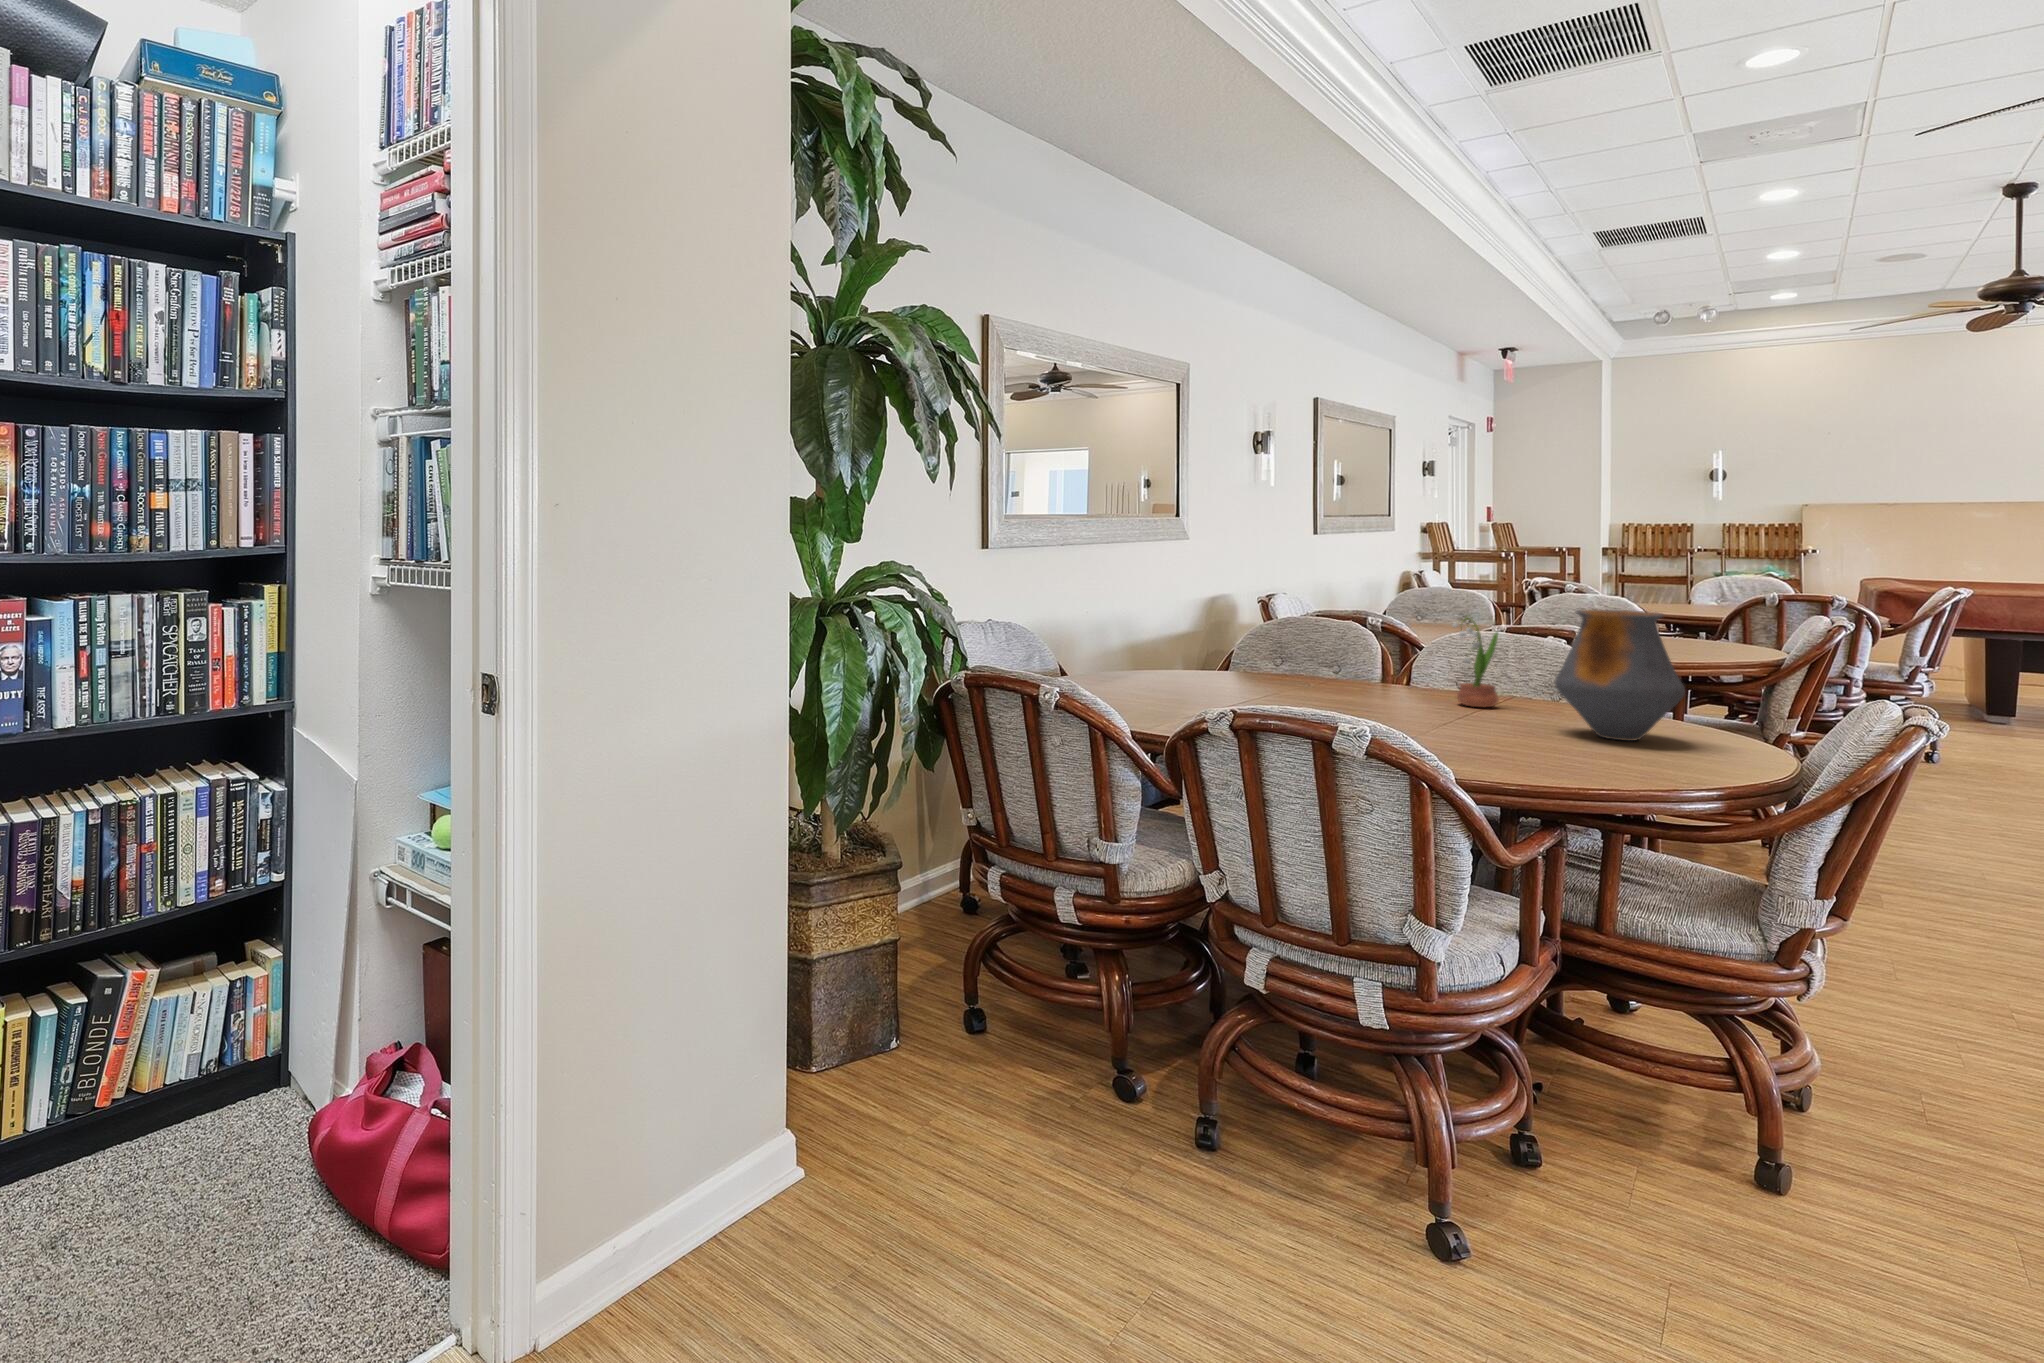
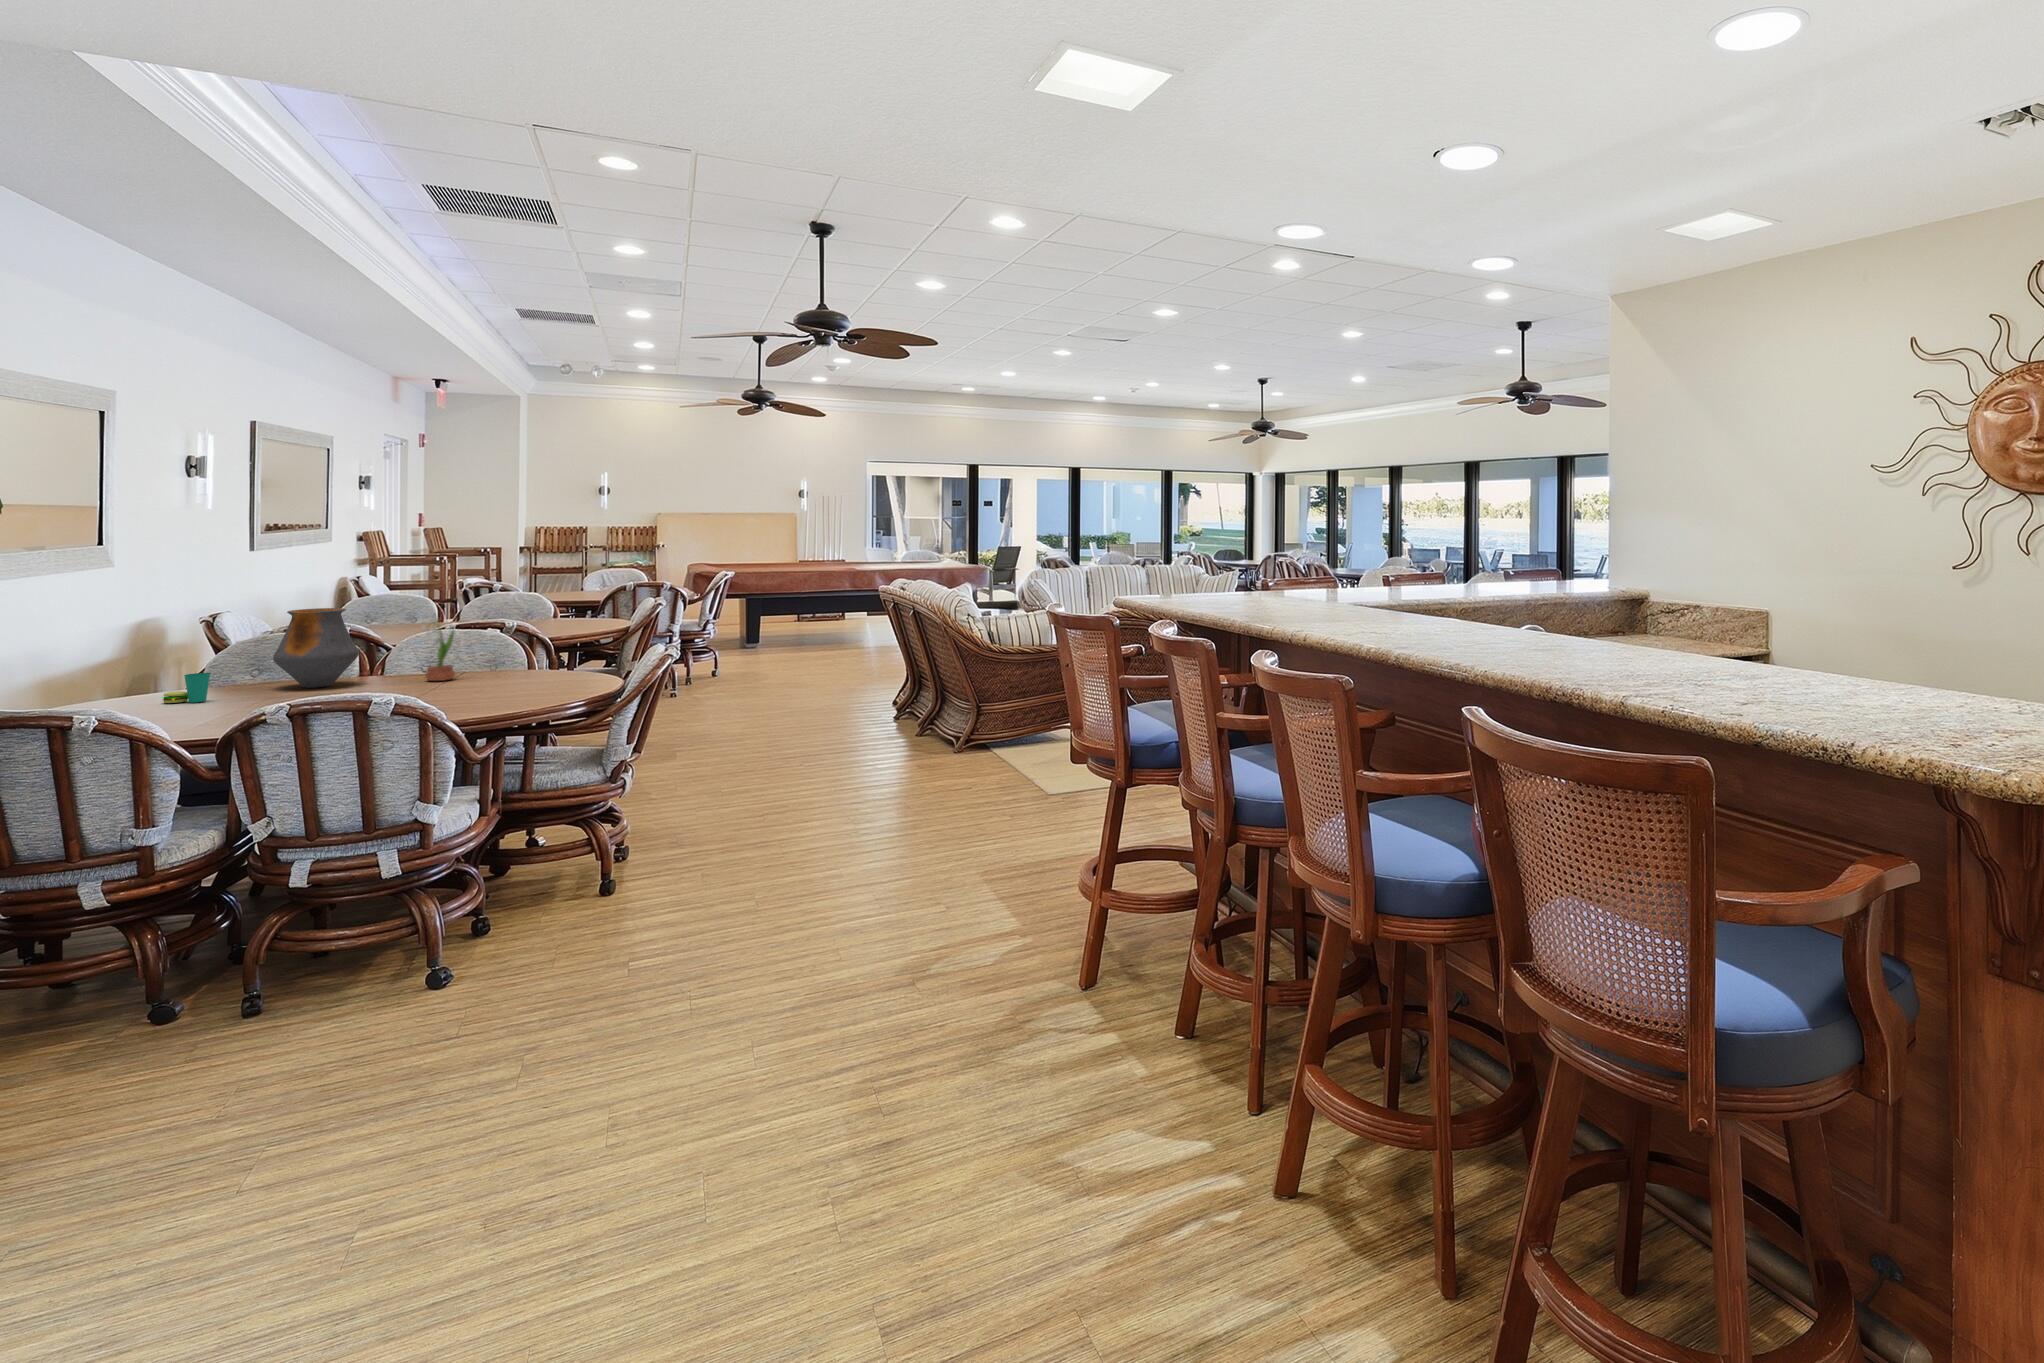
vase: present [1555,609,1685,741] -> present [273,608,359,688]
cup: none [1172,655,1215,691] -> present [163,673,210,703]

